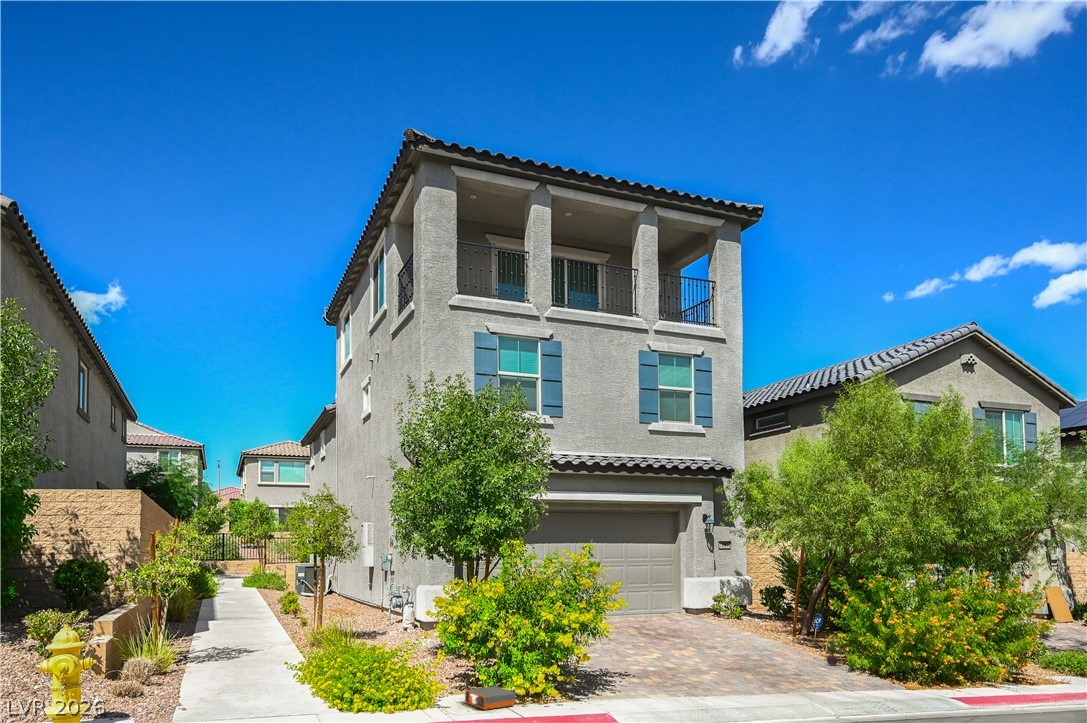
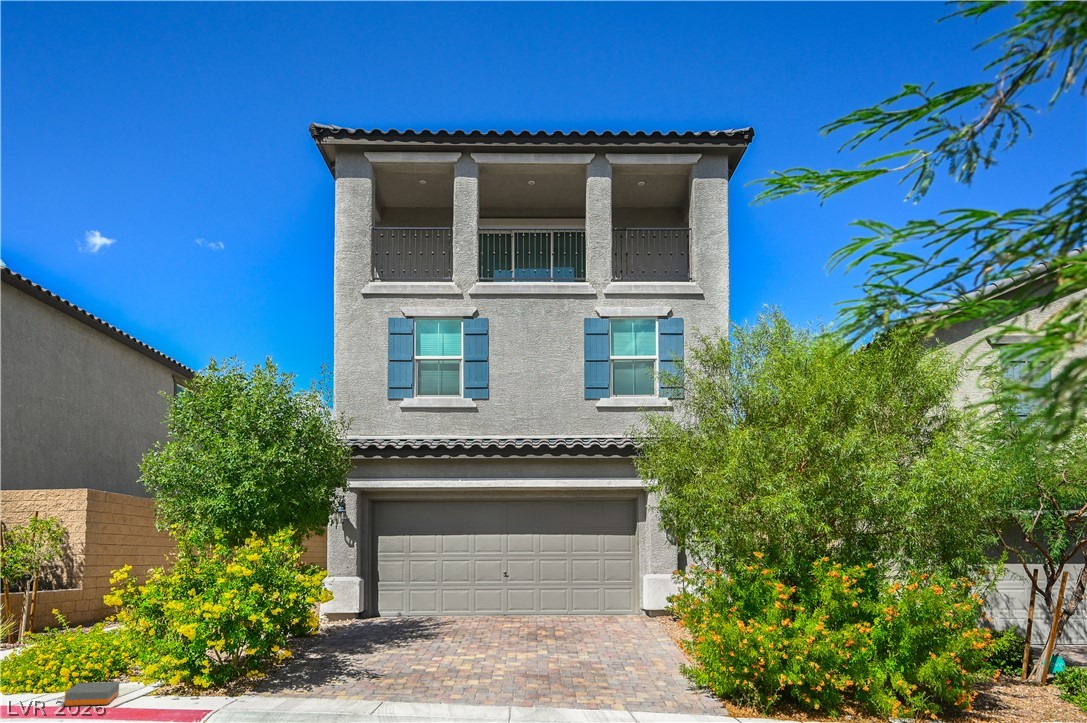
decorative plant: present [826,634,838,666] -> none [615,654,658,695]

